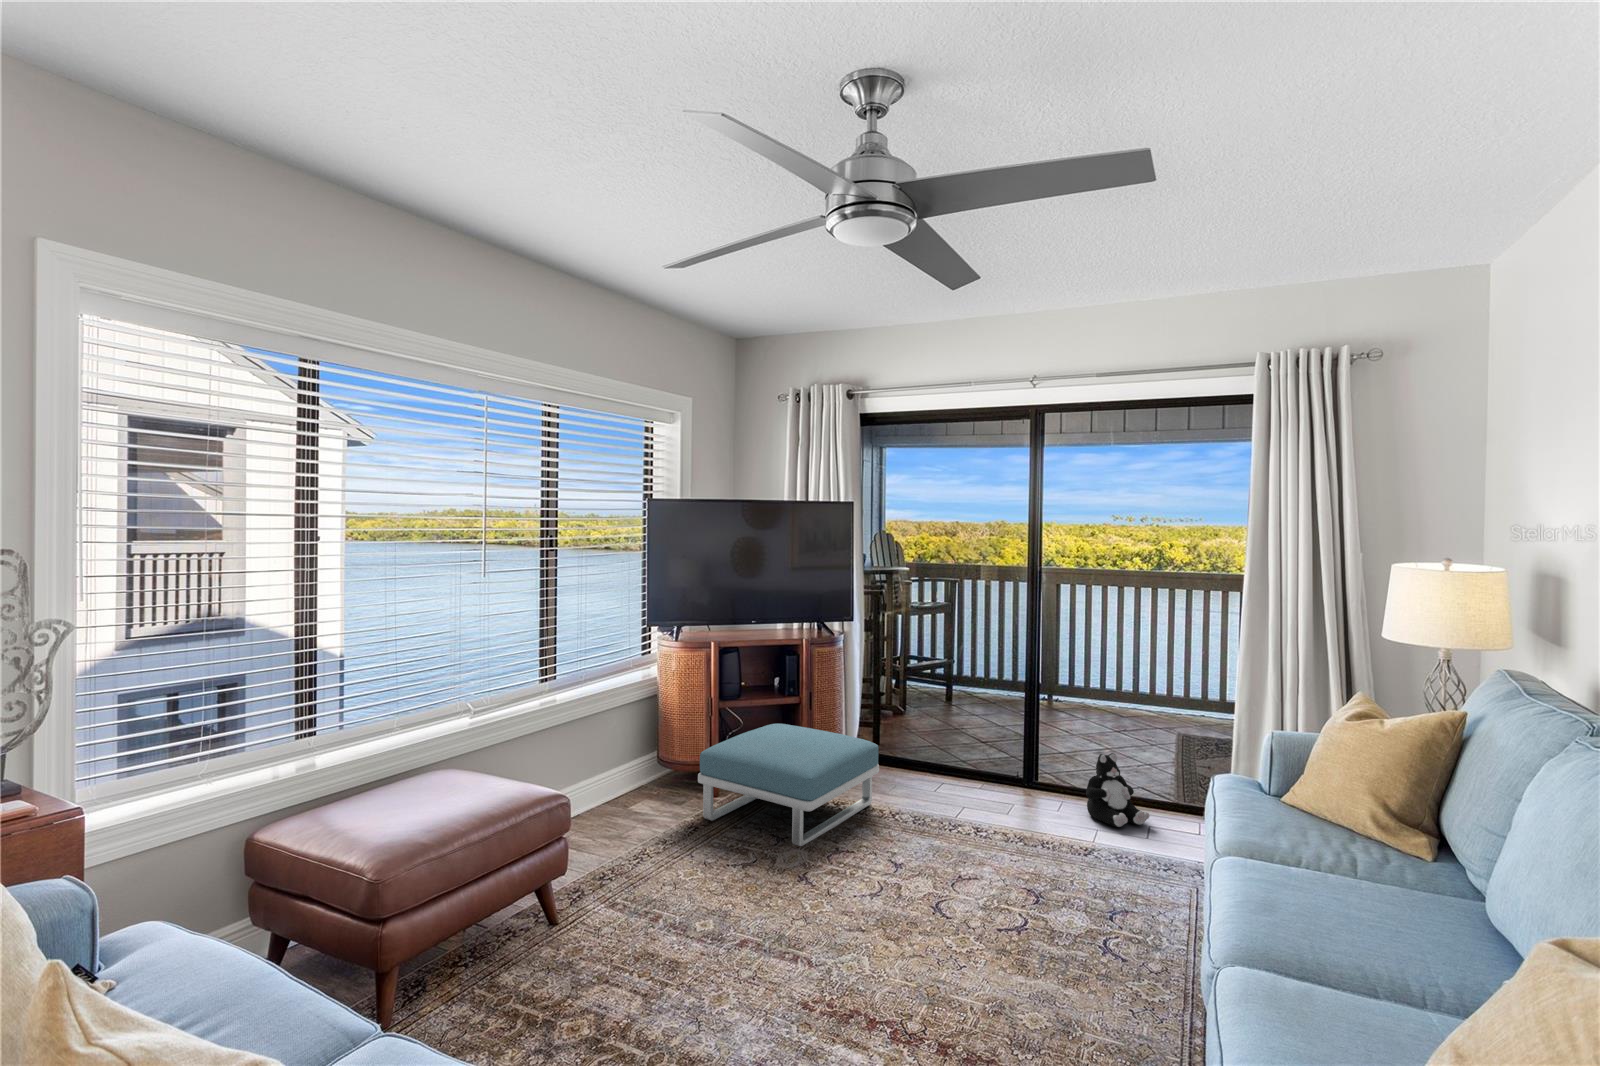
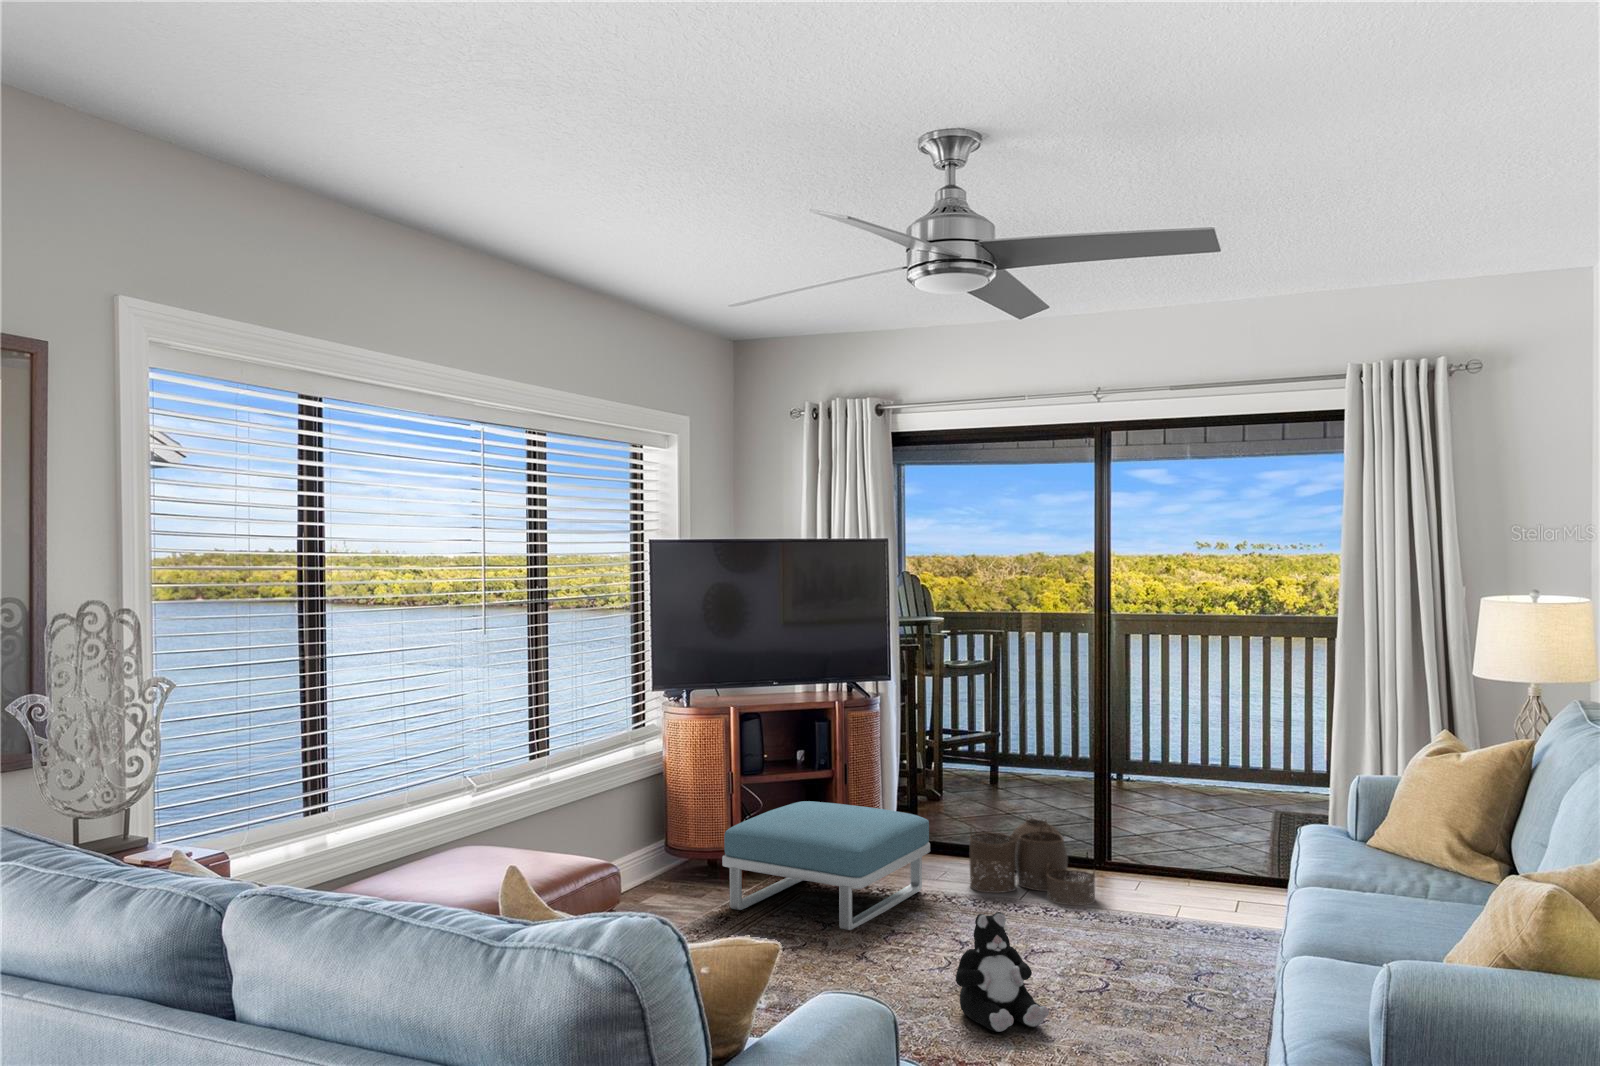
woven basket: none [914,738,1021,826] -> present [969,819,1095,905]
plush toy: present [1086,753,1150,827] -> present [956,912,1049,1032]

